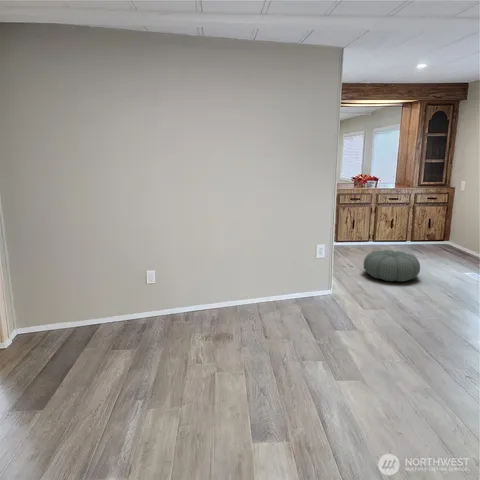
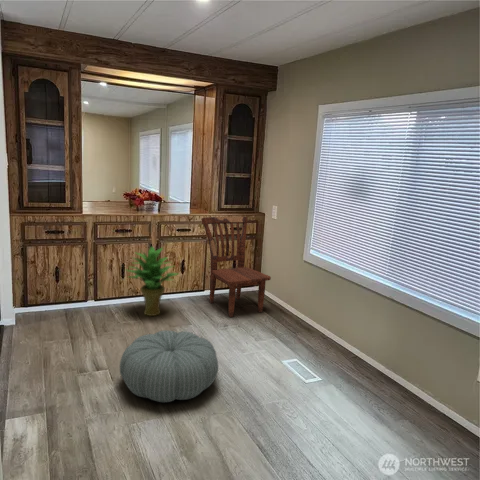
dining chair: none [406,190,458,255] -> present [201,217,271,317]
potted plant: none [356,209,391,251] -> present [128,247,177,316]

